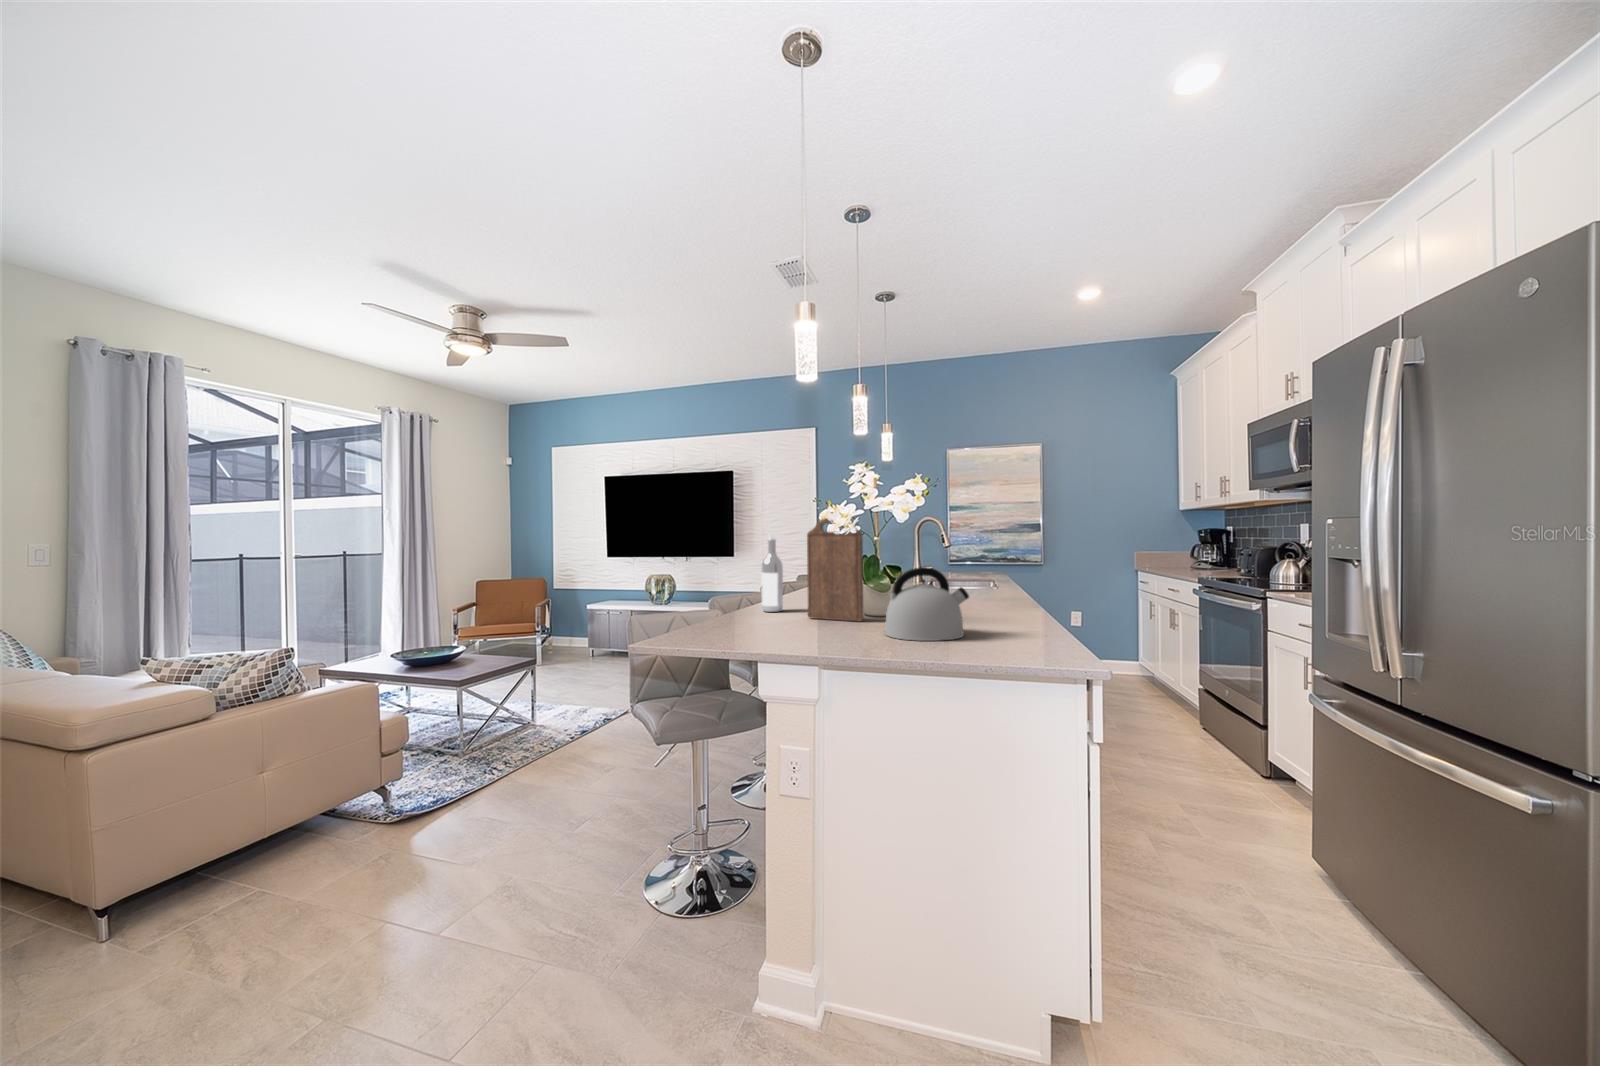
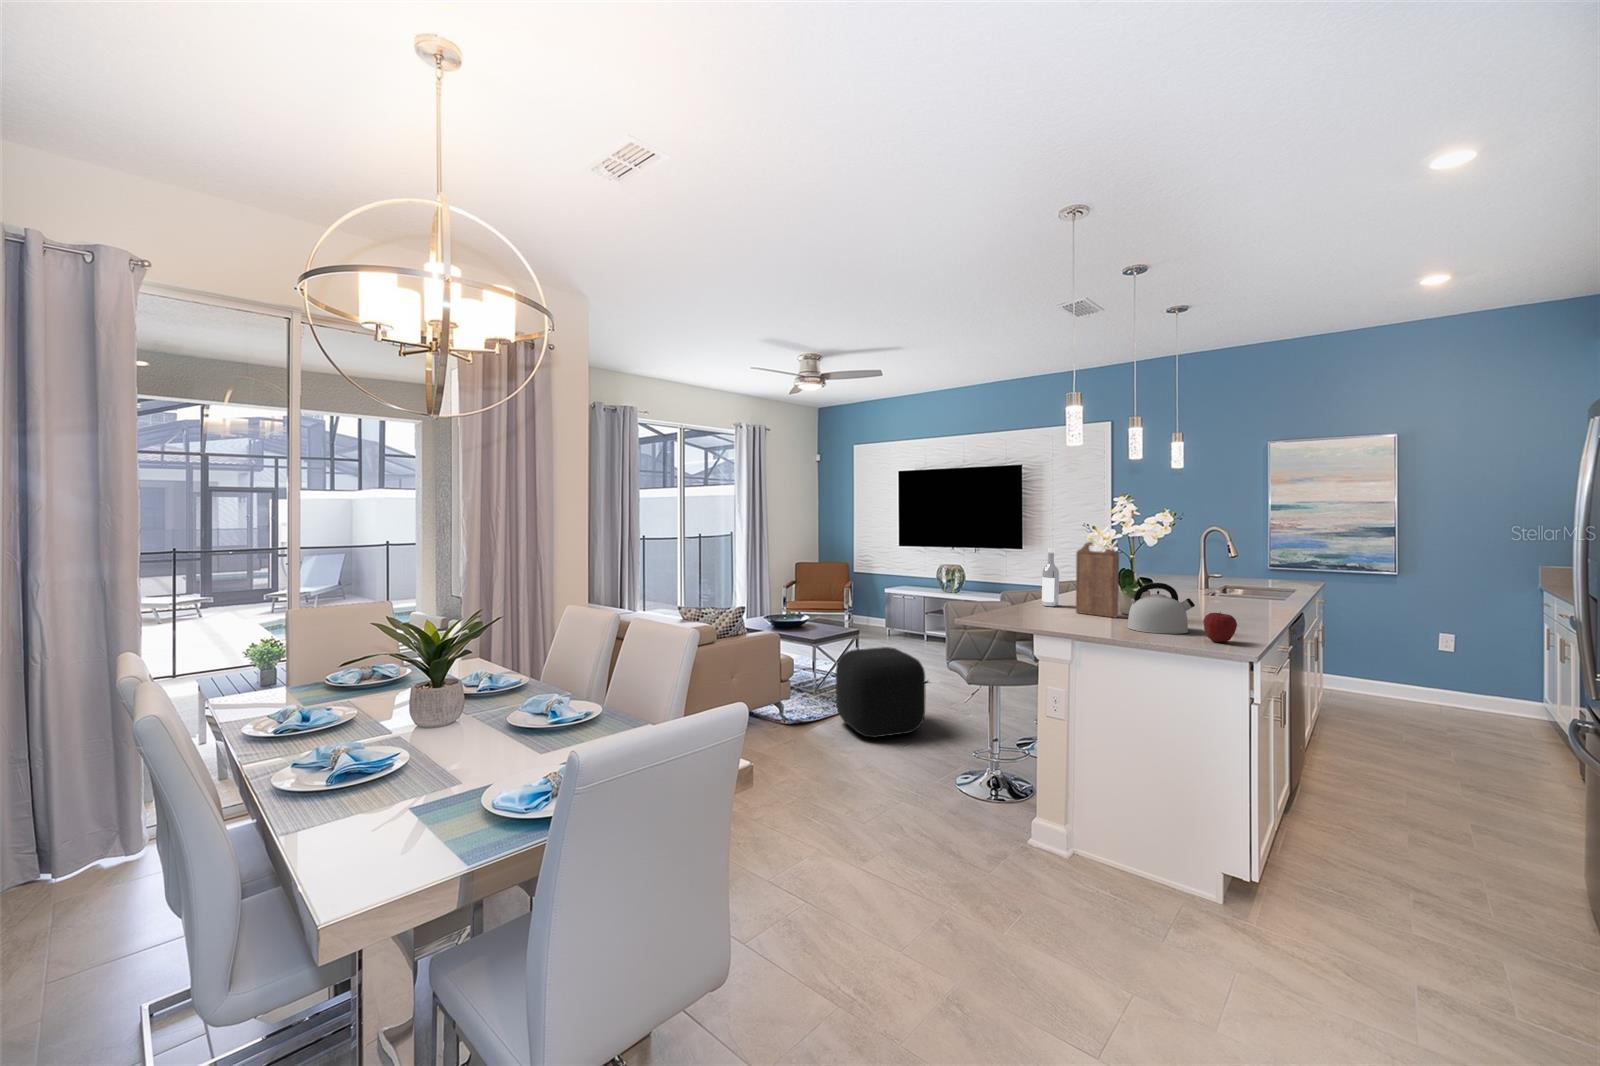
apple: none [997,602,1042,648] -> present [1203,612,1237,642]
ottoman: none [475,683,612,825] -> present [836,647,926,737]

